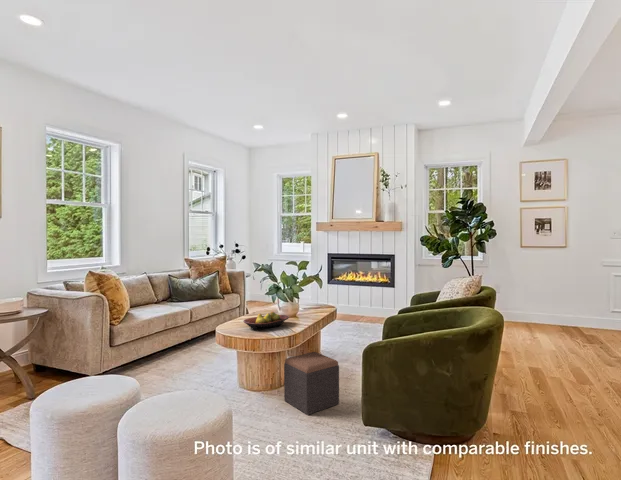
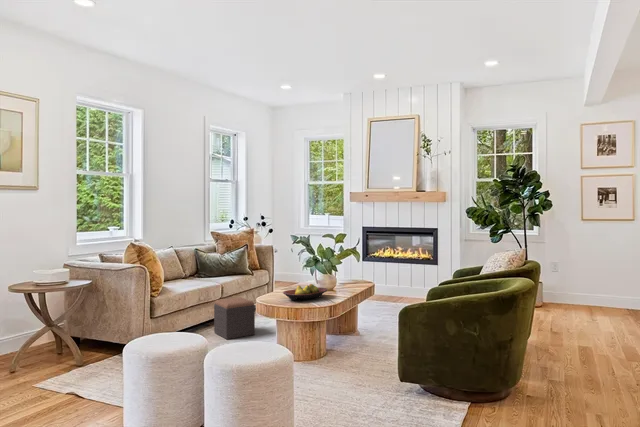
footstool: present [284,352,339,415] -> present [214,297,255,339]

